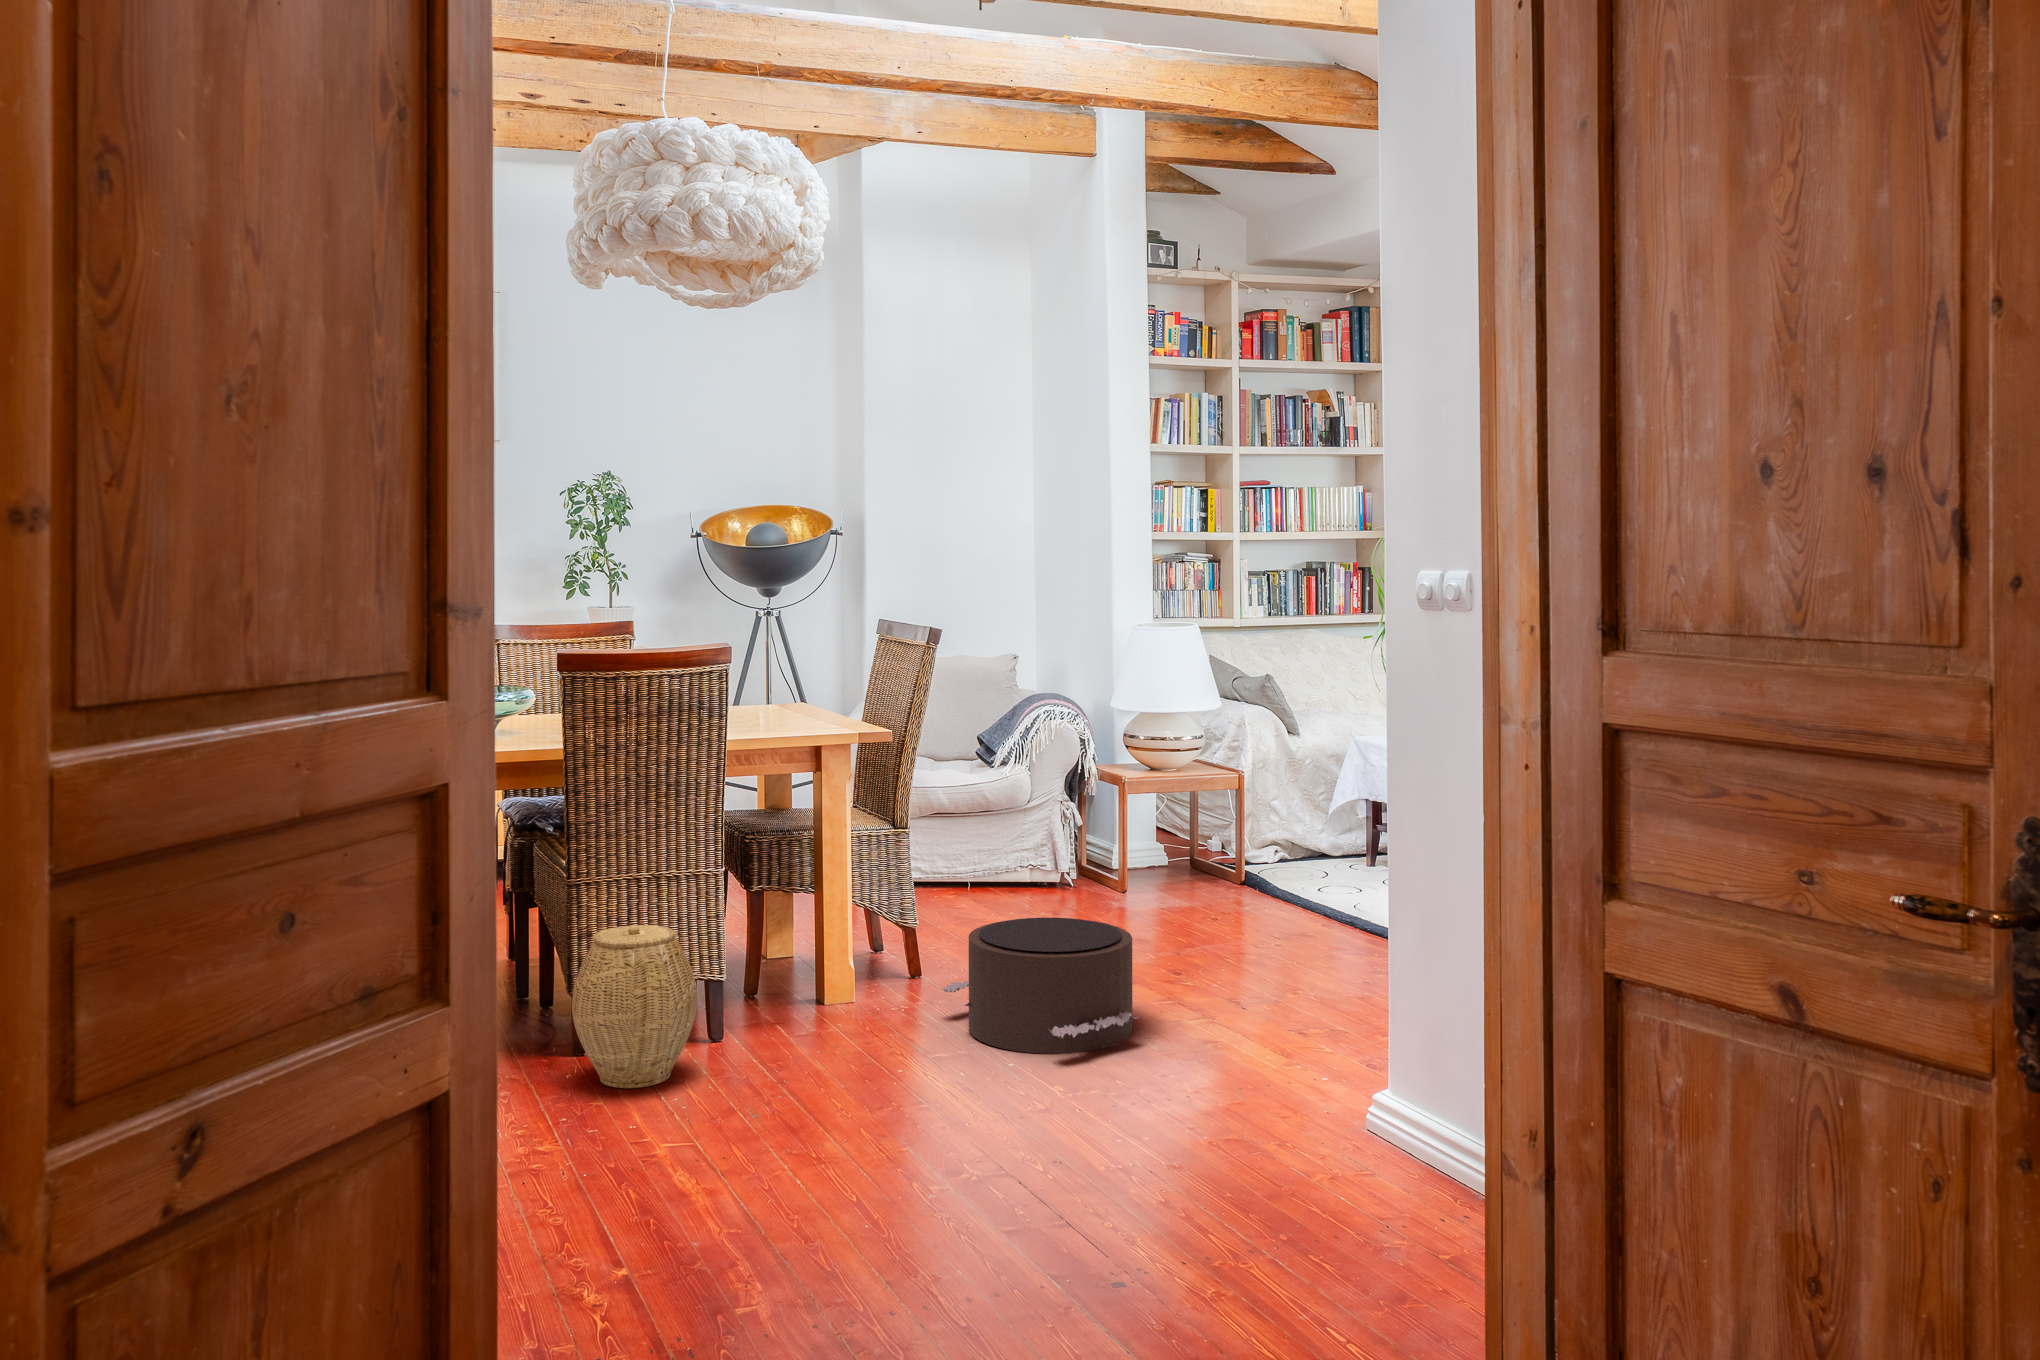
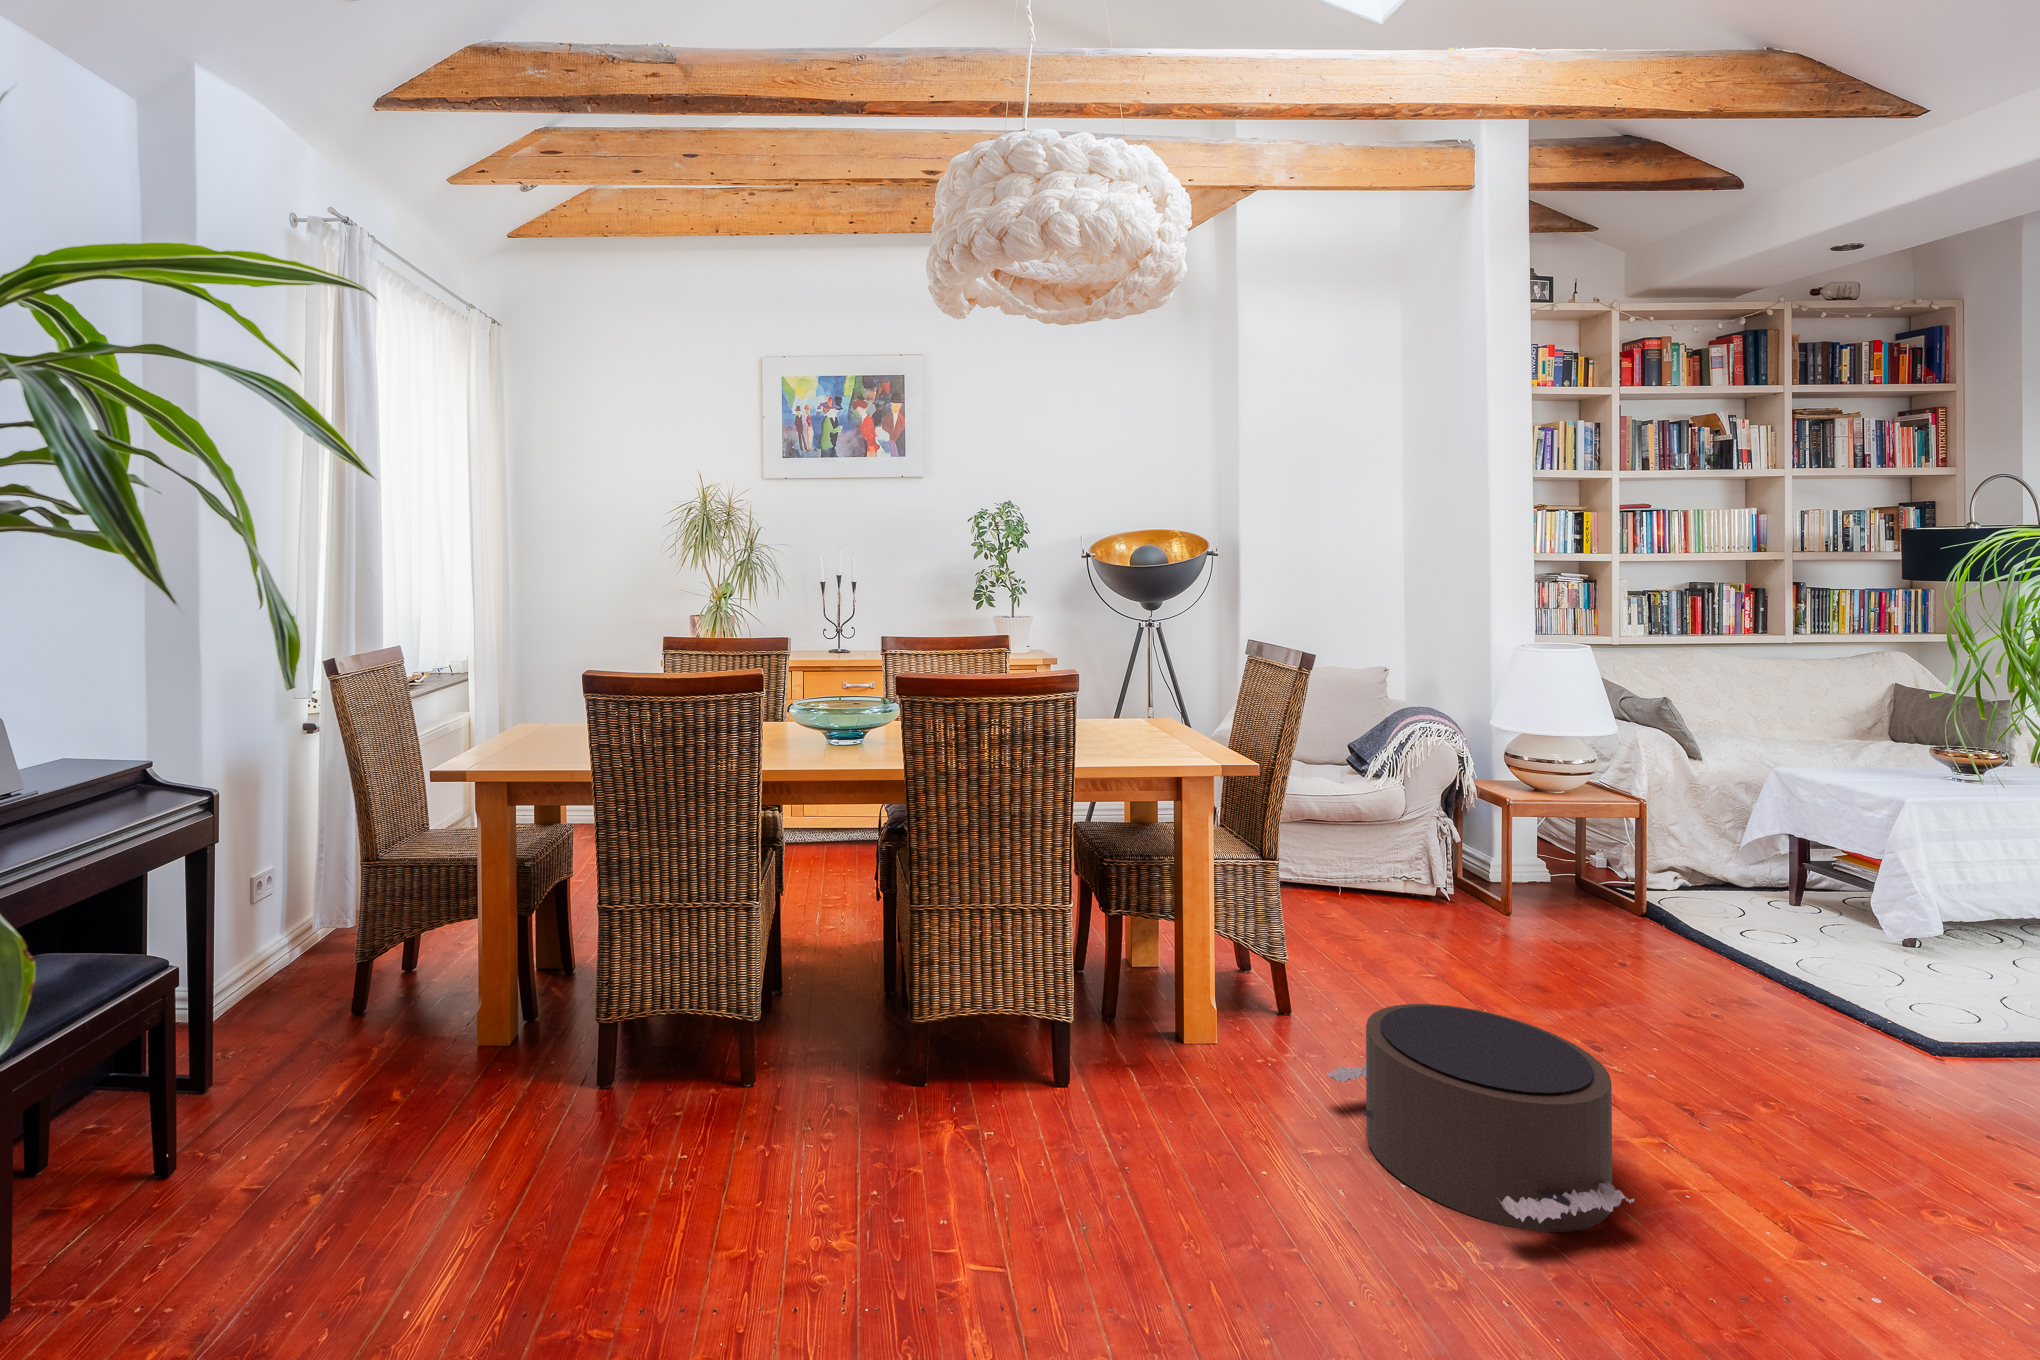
woven basket: present [572,925,698,1088] -> none [906,962,1039,1154]

